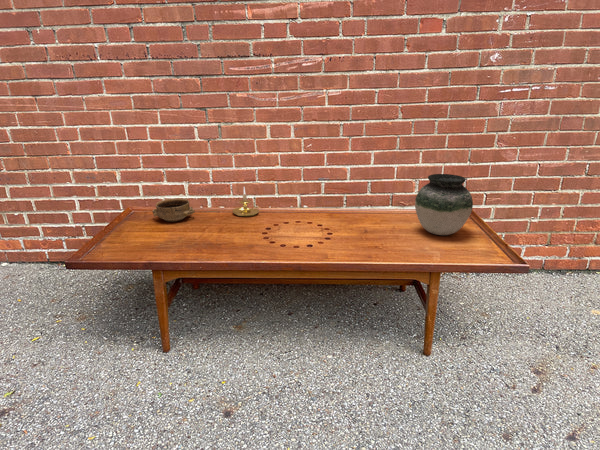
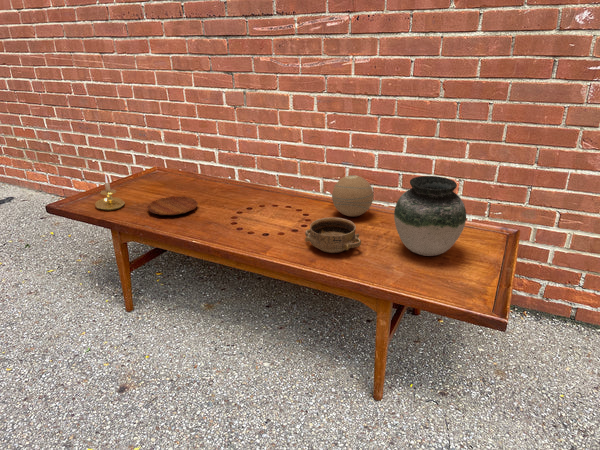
decorative orb: none [338,185,373,219] -> present [332,175,373,217]
candle holder: present [232,188,259,217] -> present [95,175,125,210]
ceramic bowl: present [152,198,195,221] -> present [305,217,361,253]
tray: none [173,226,224,246] -> present [147,196,198,215]

